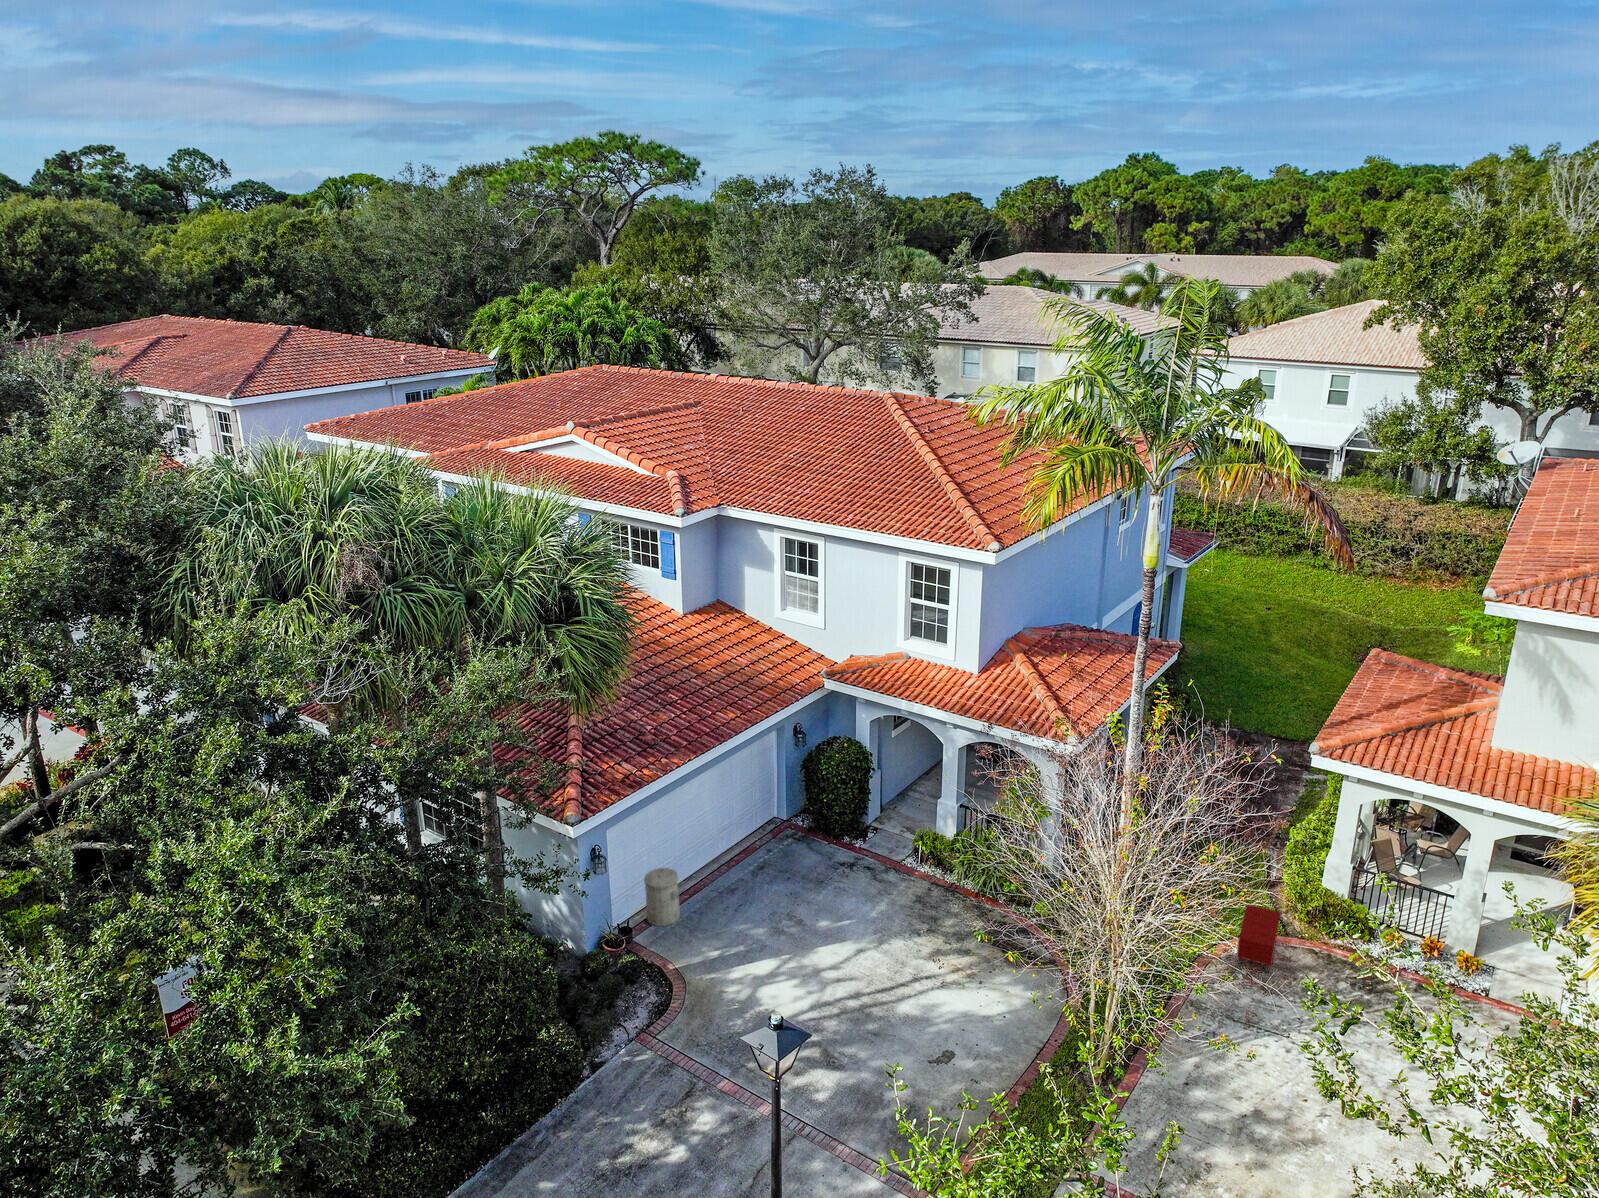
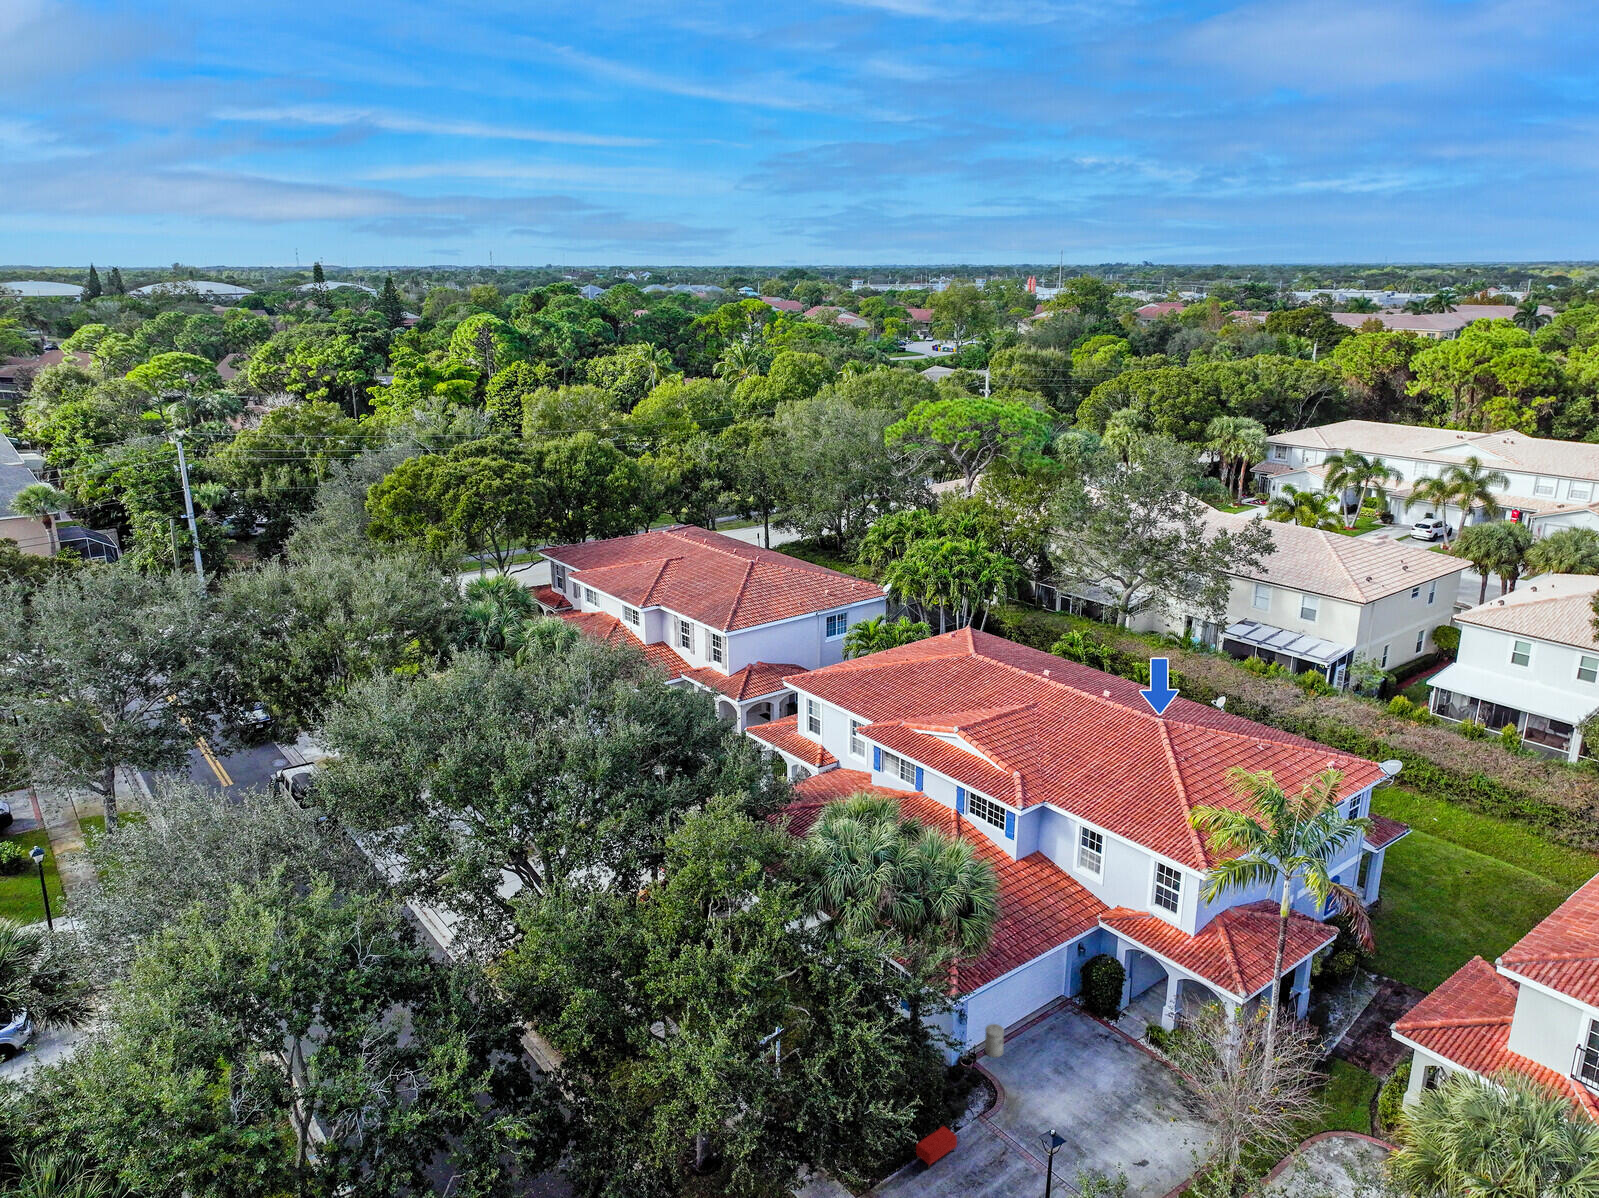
bench: present [1236,905,1280,973] -> present [916,1126,957,1168]

